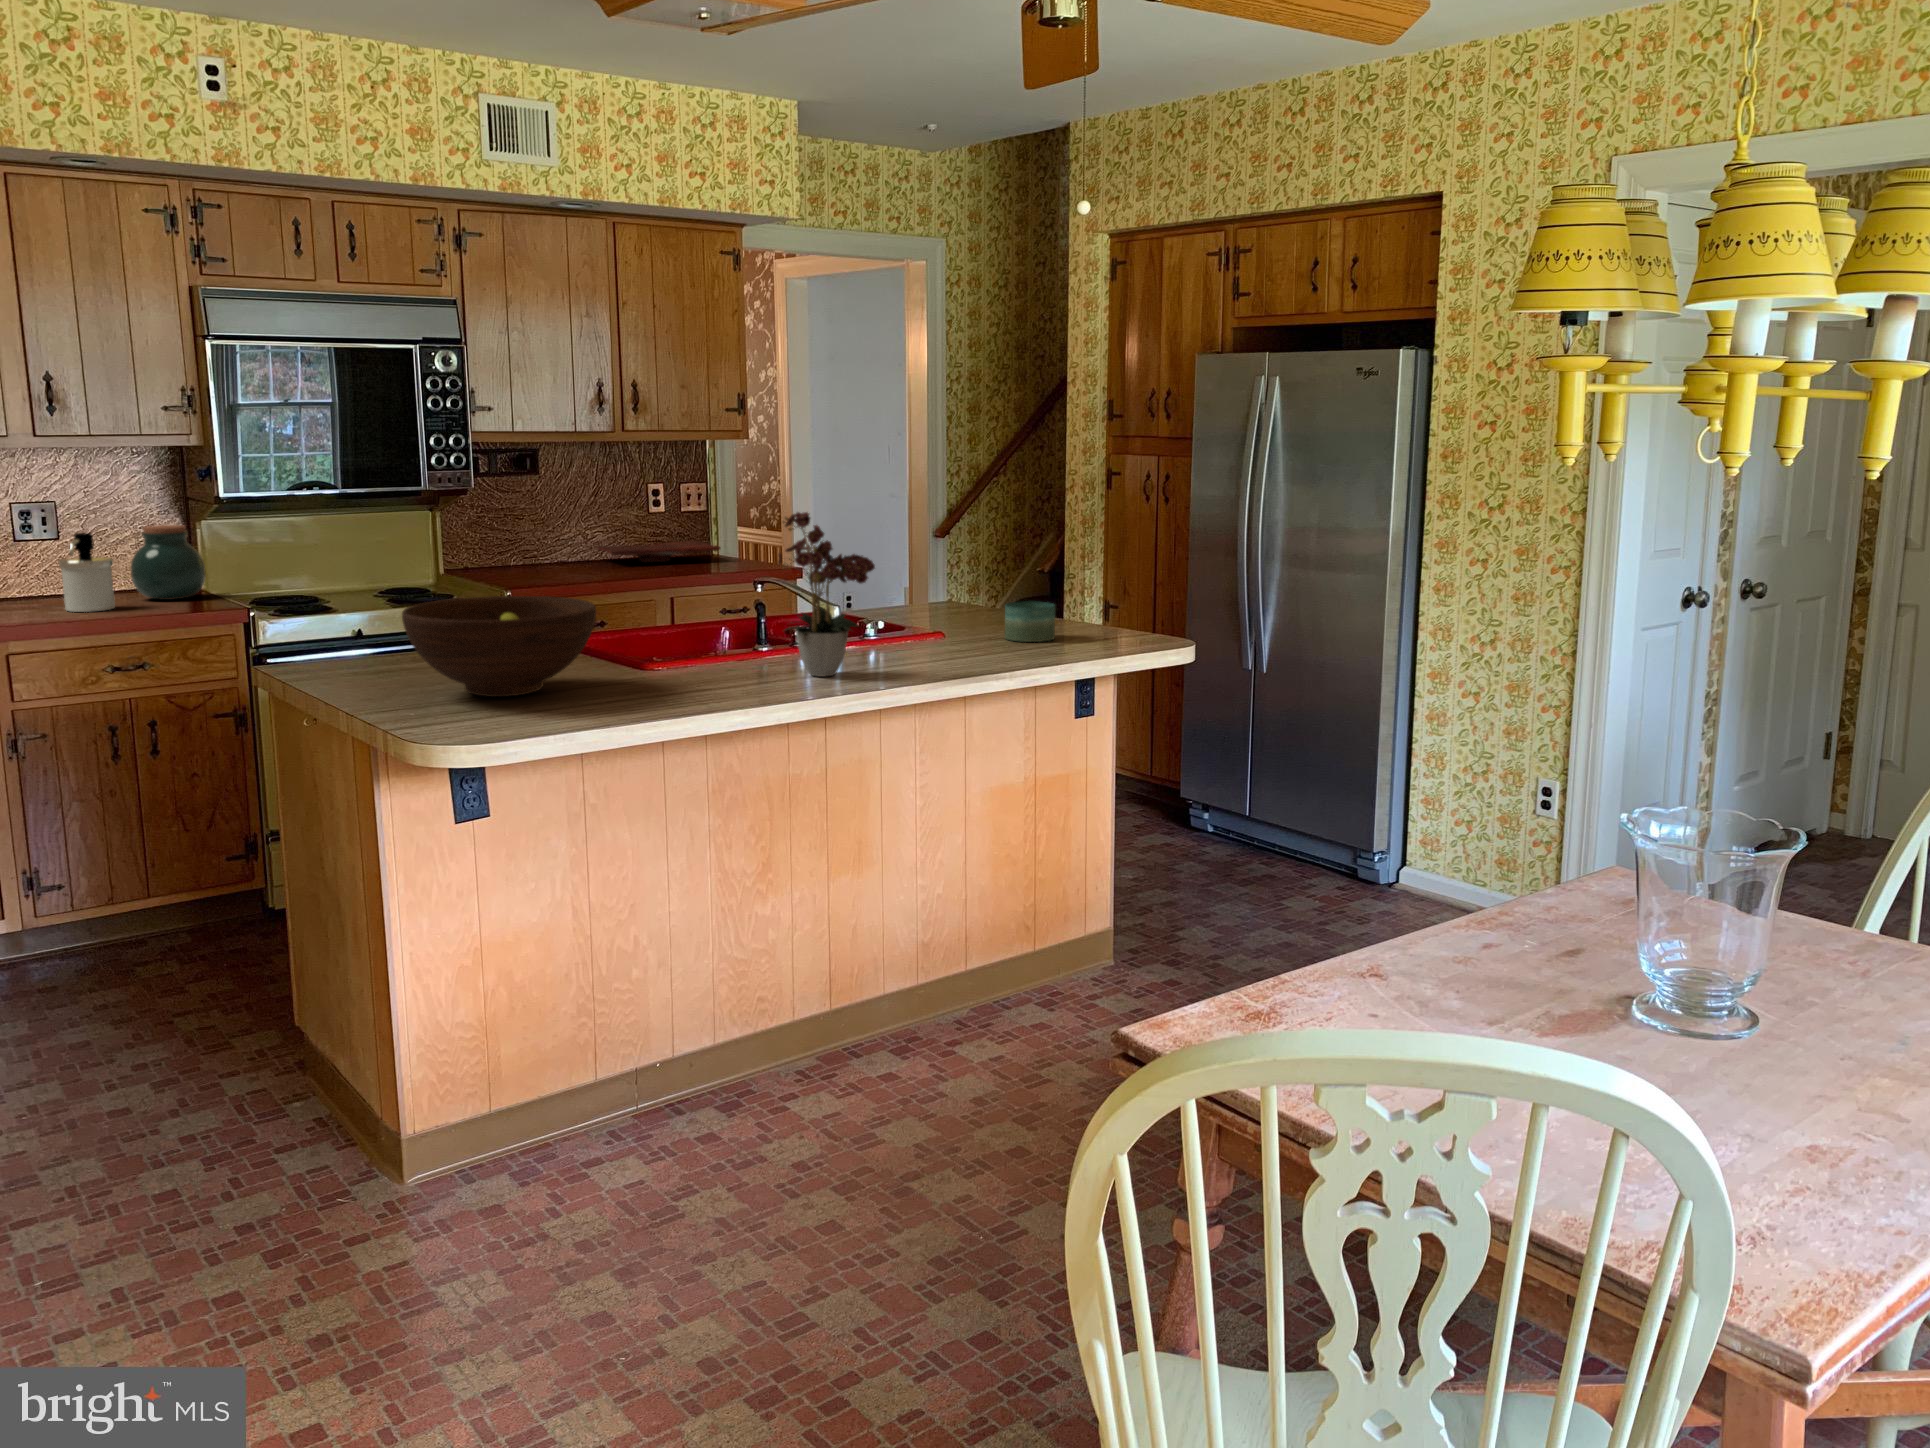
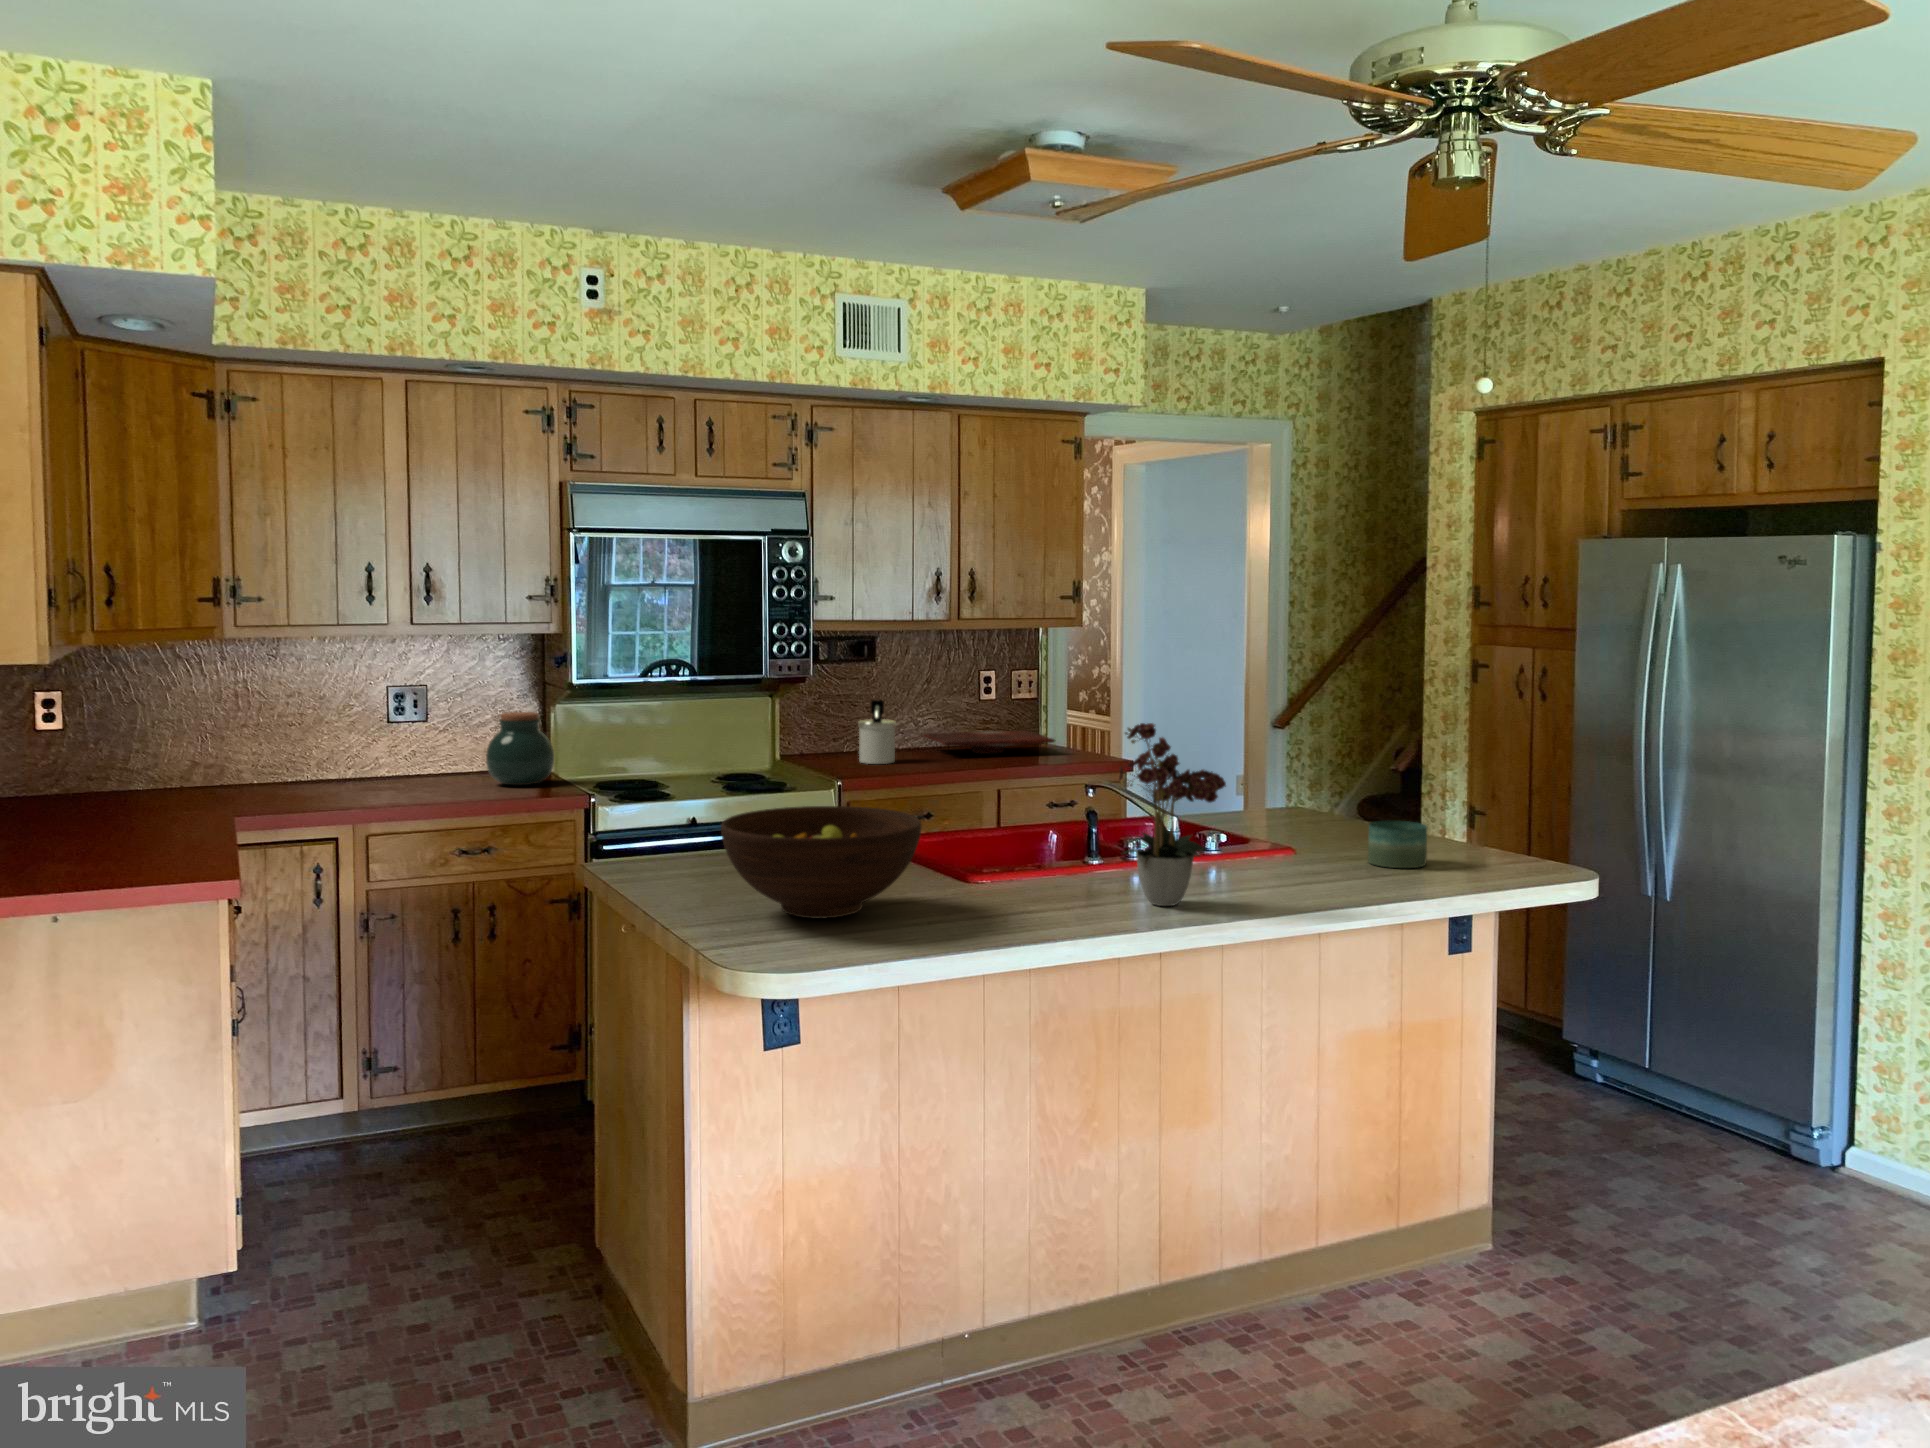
soap dispenser: present [58,533,115,612] -> present [858,700,896,764]

